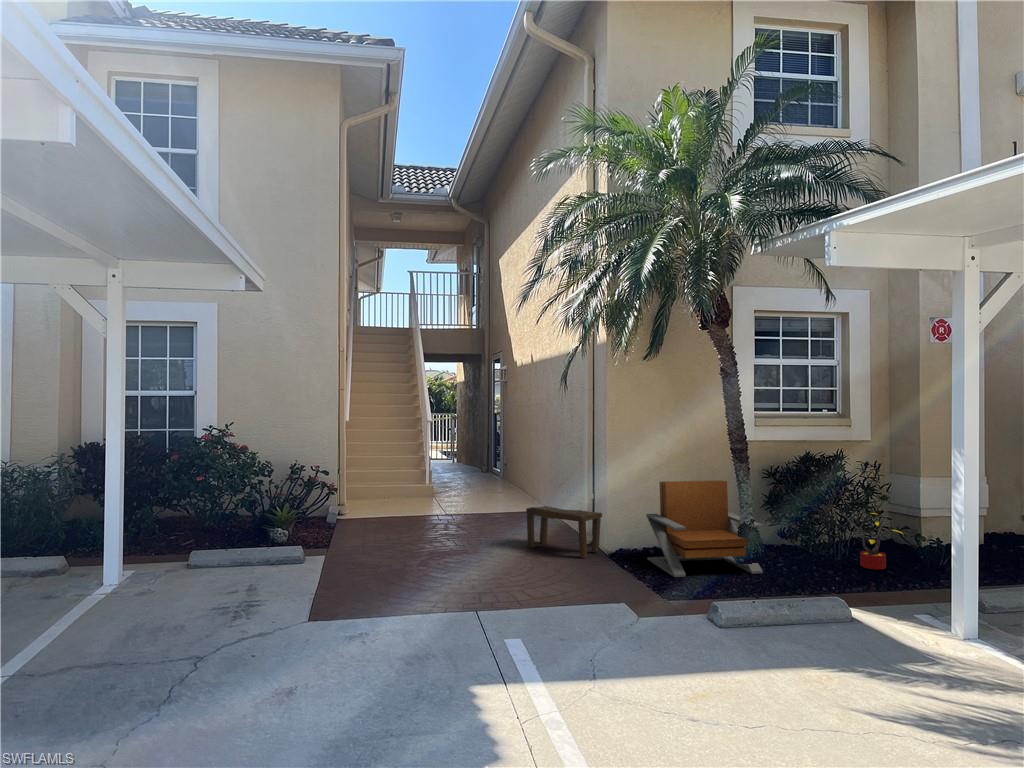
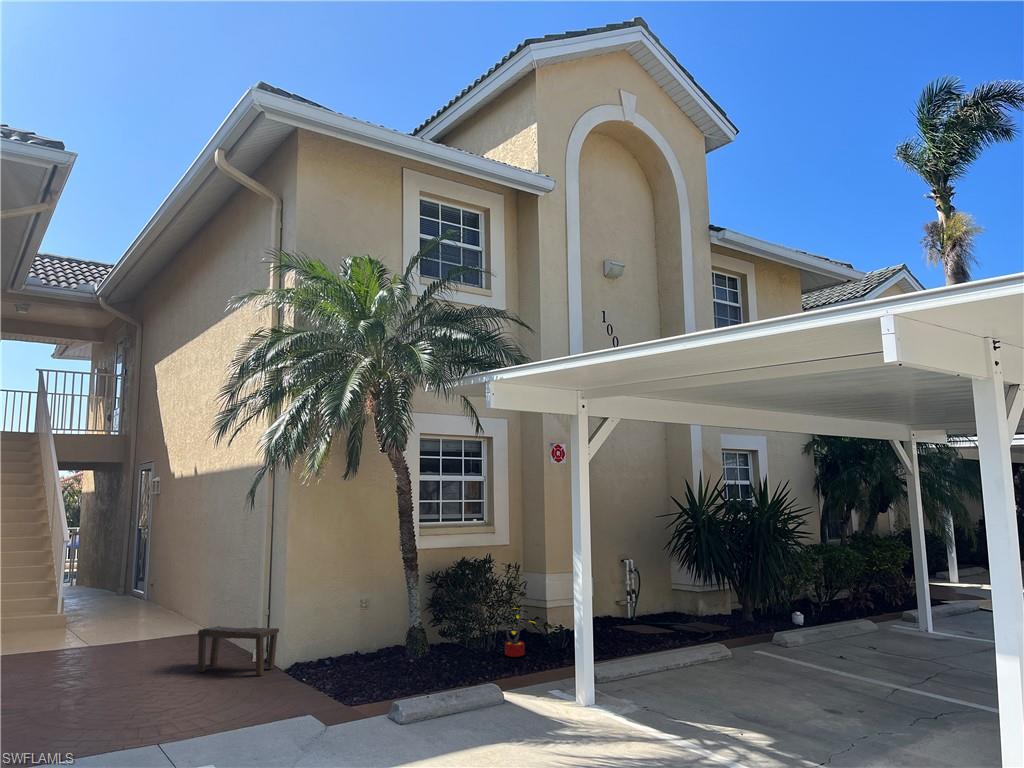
lounge chair: present [646,480,763,577] -> none [323,588,429,684]

